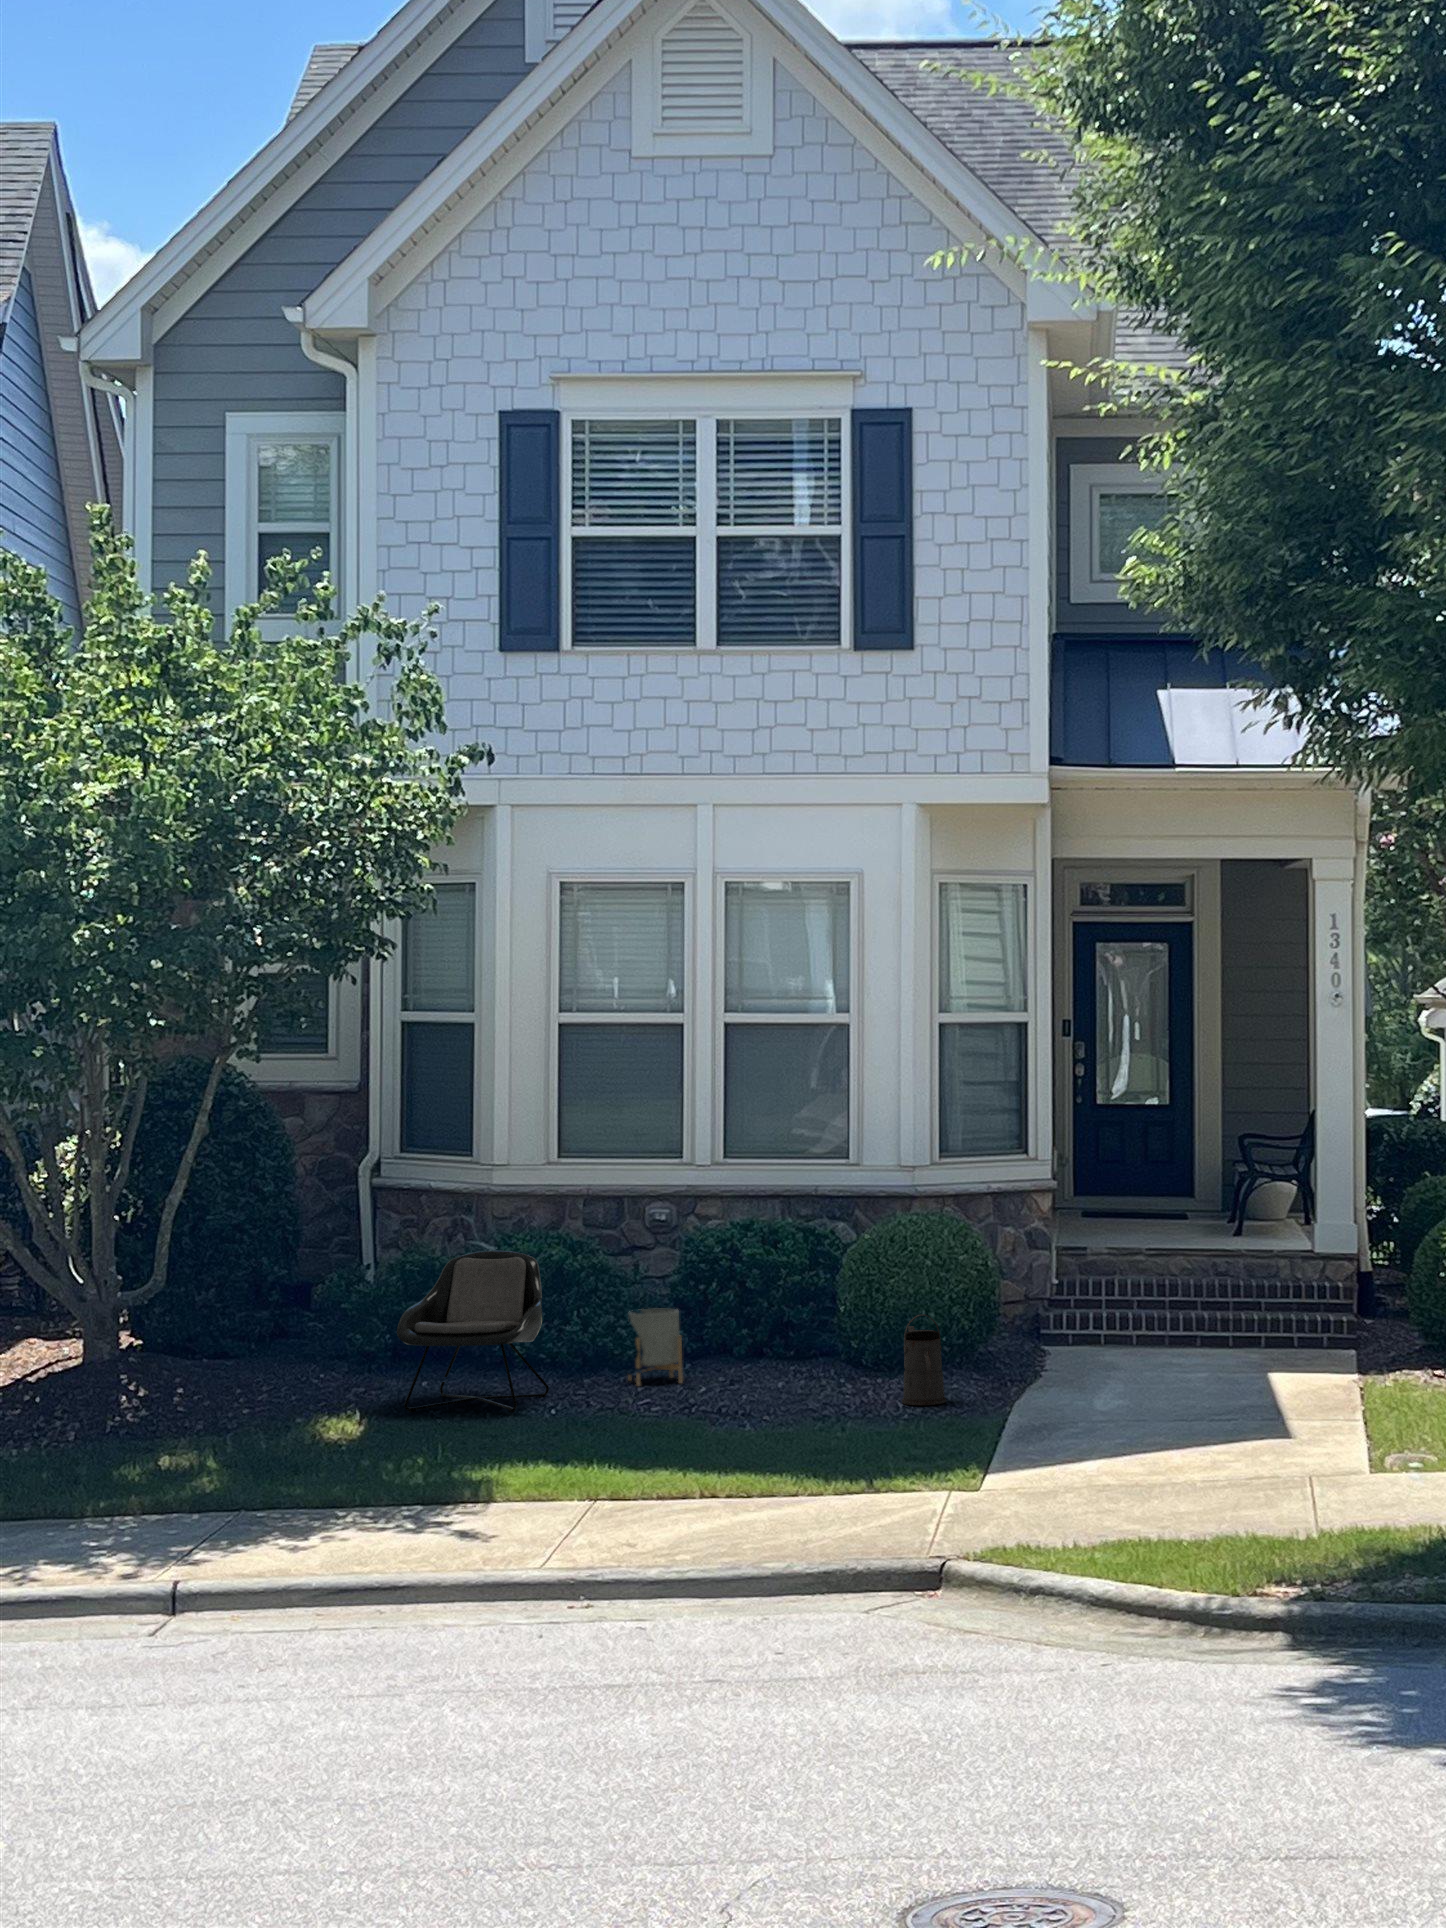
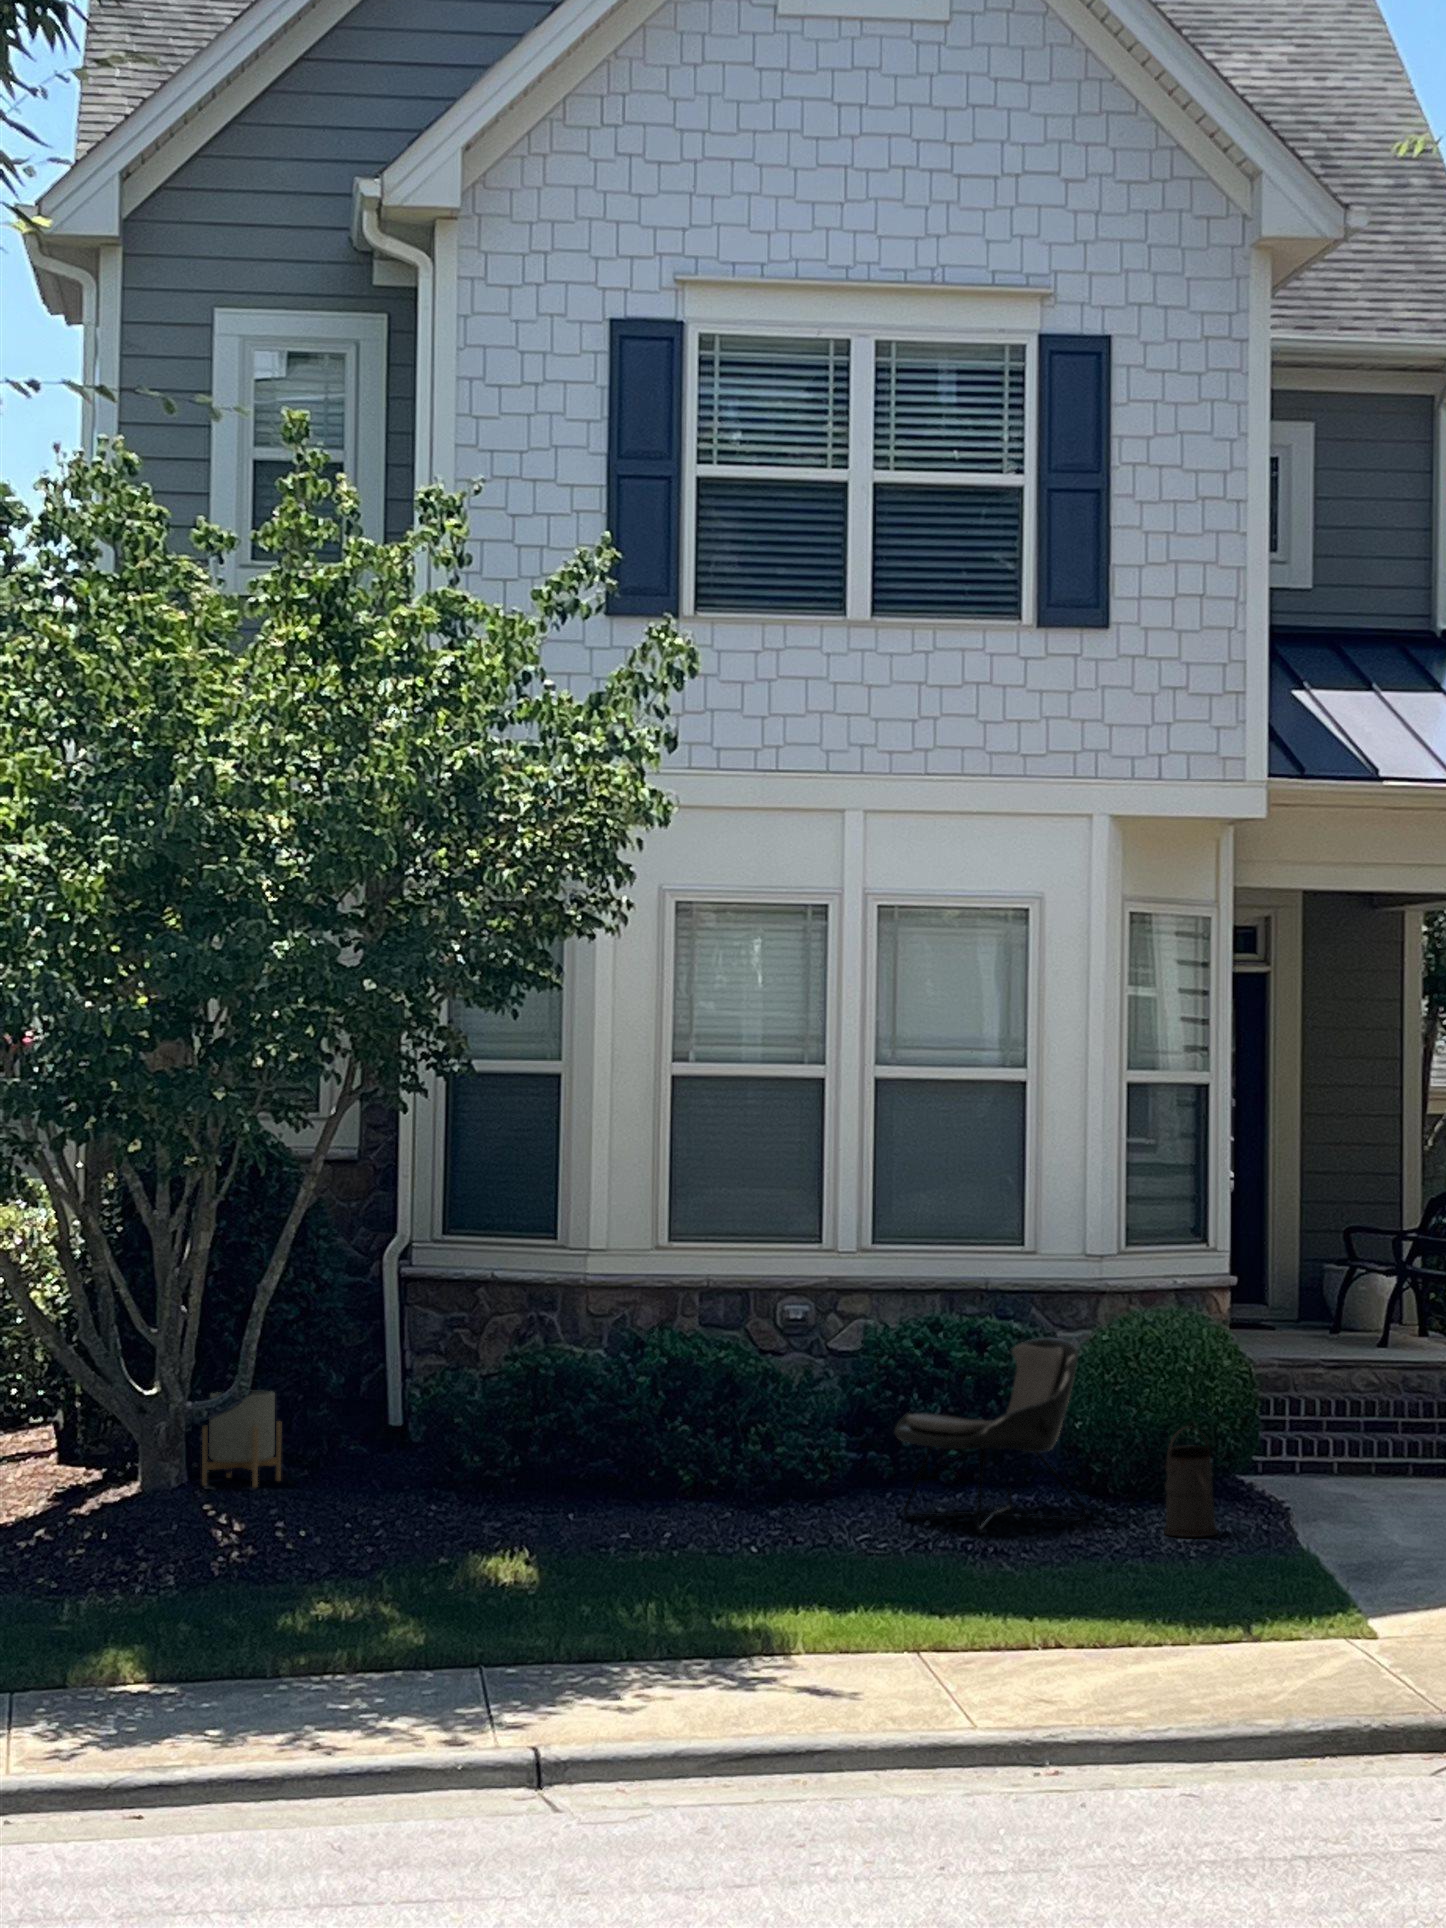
lounge chair: present [397,1251,549,1413] -> present [894,1338,1088,1533]
planter: present [628,1309,683,1386] -> present [202,1391,282,1487]

